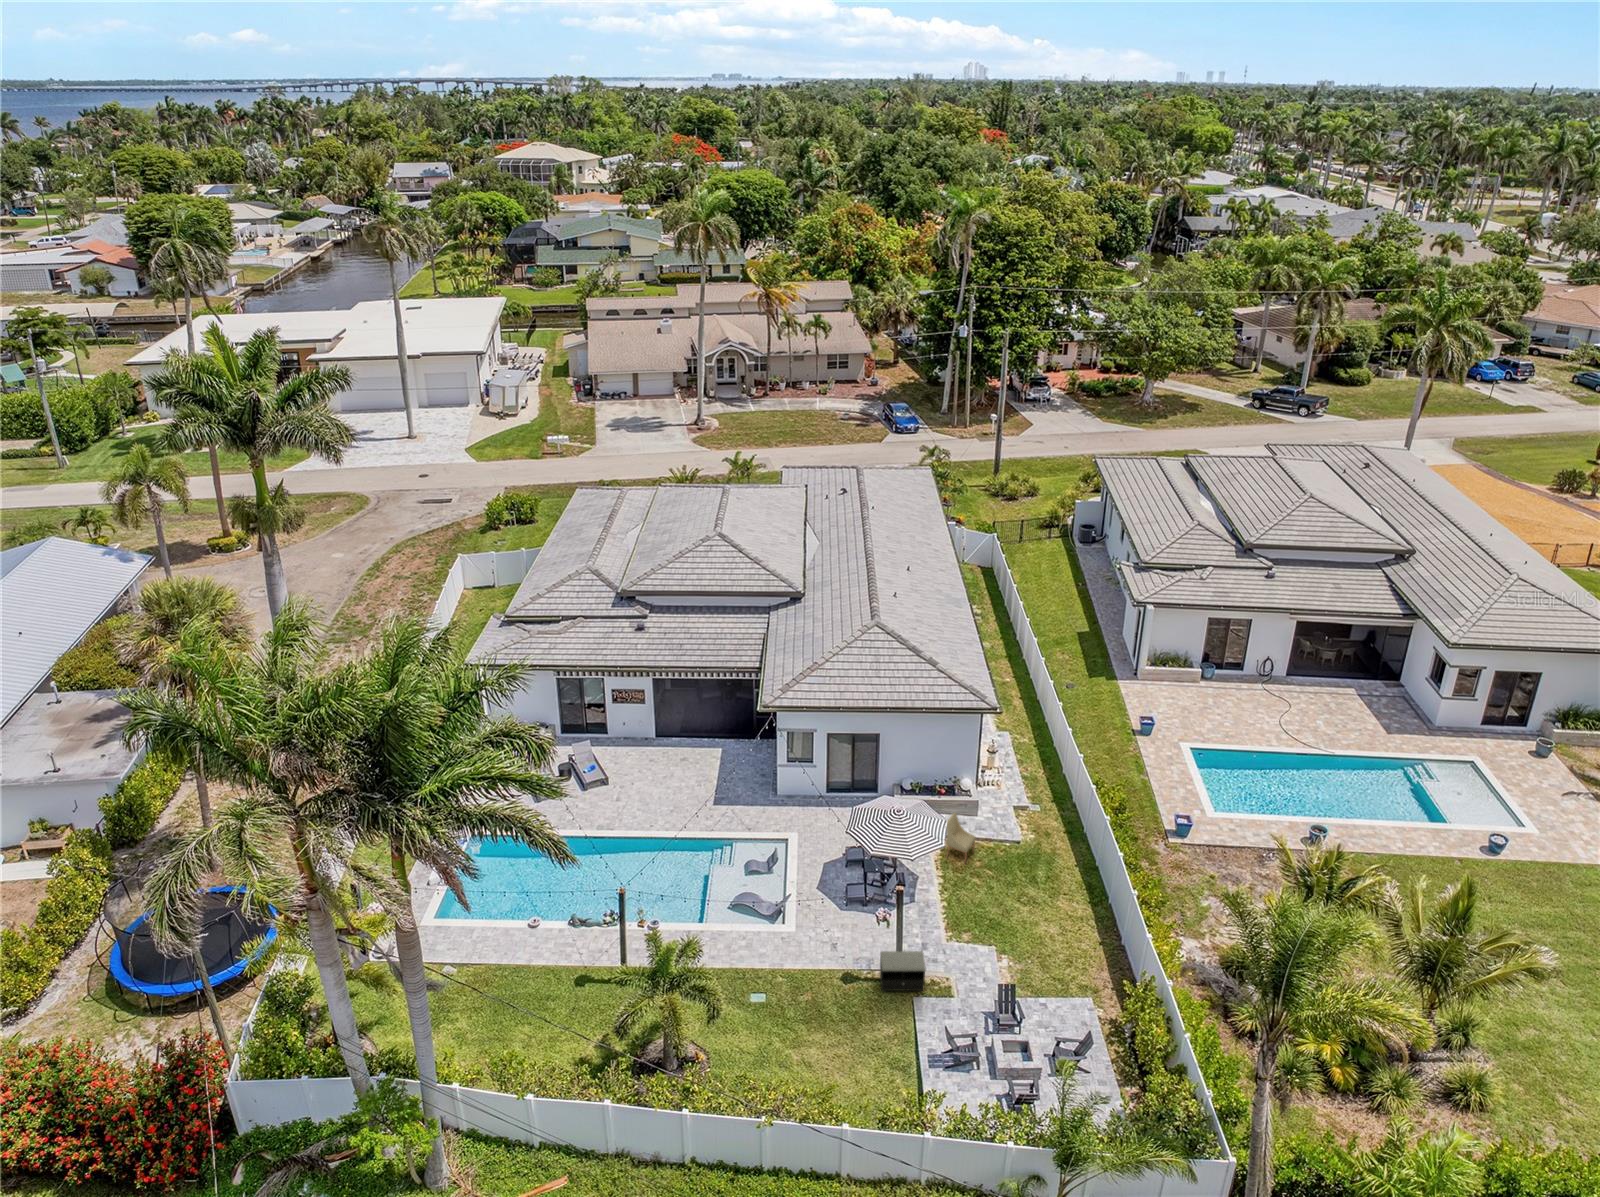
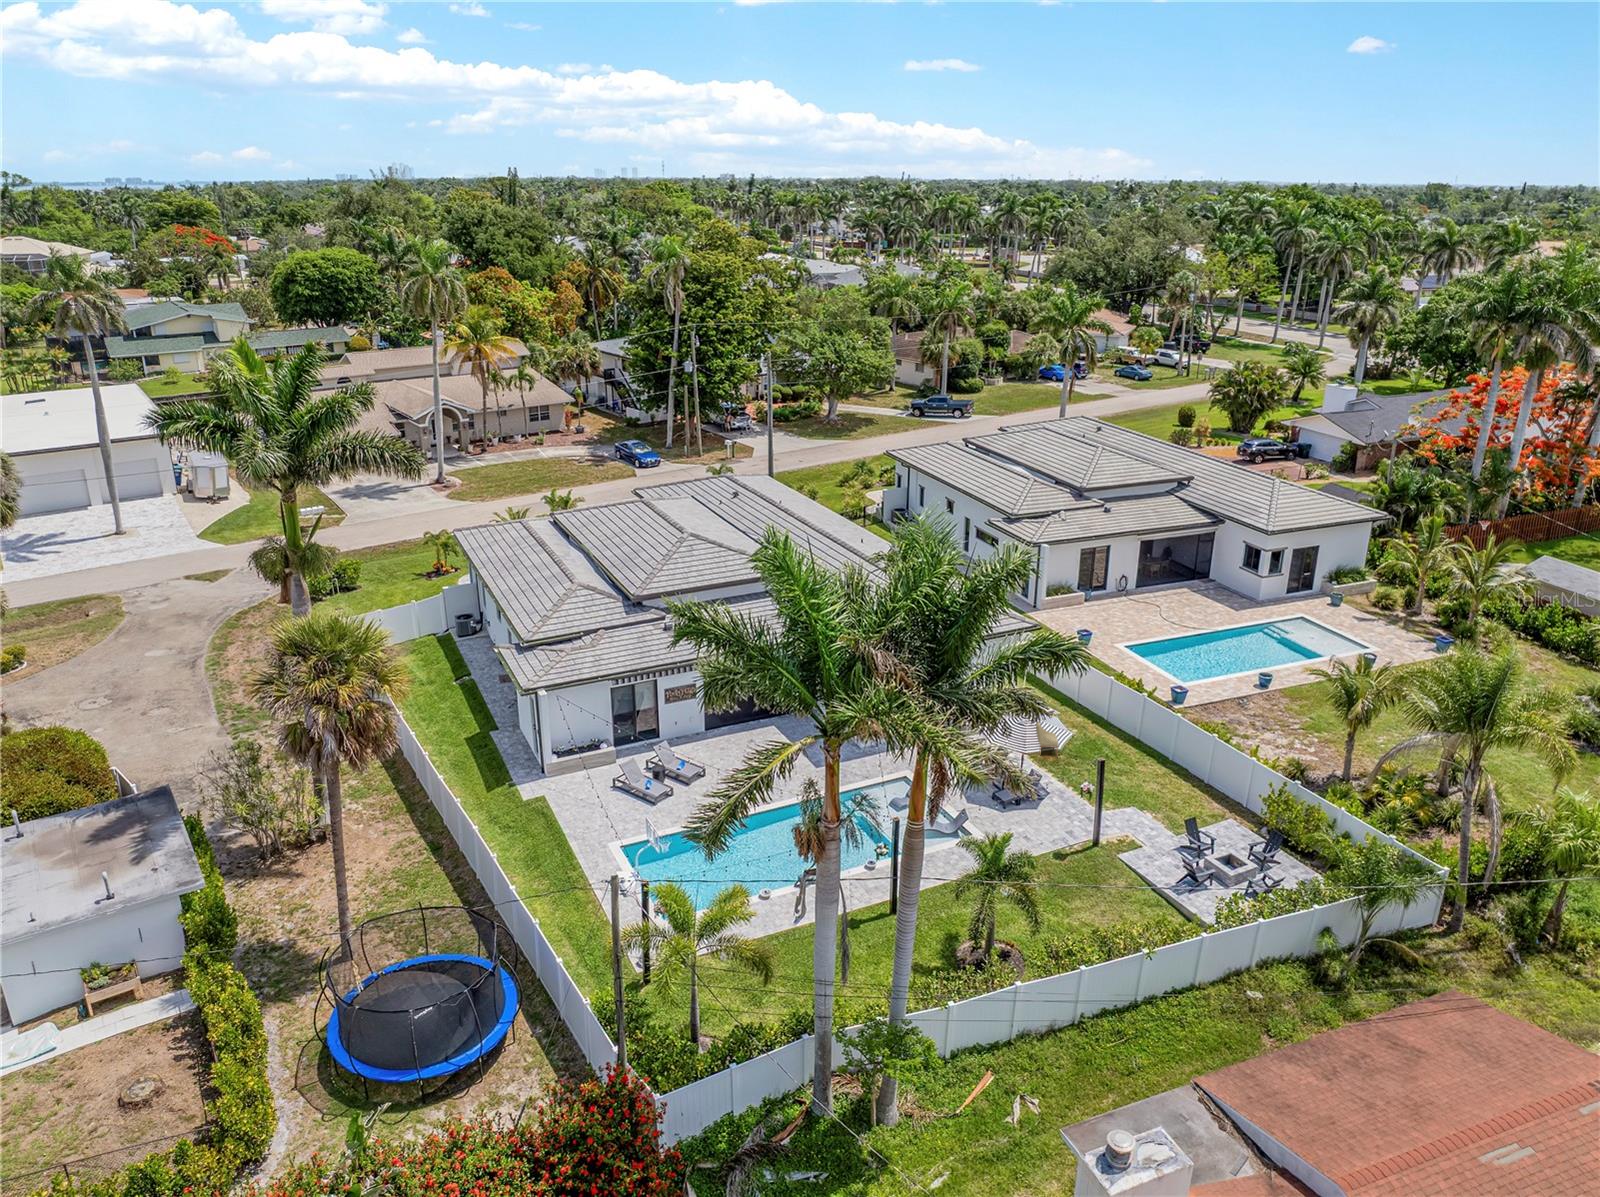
storage bench: present [880,951,926,991] -> none [1080,814,1127,856]

